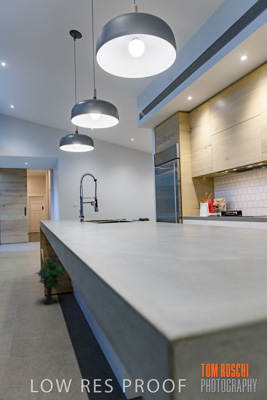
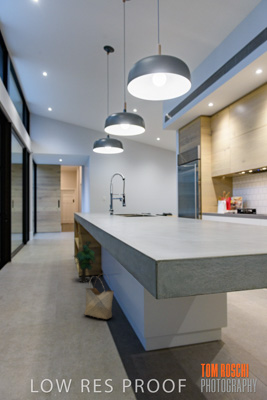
woven basket: none [46,297,85,358] -> present [85,288,114,319]

